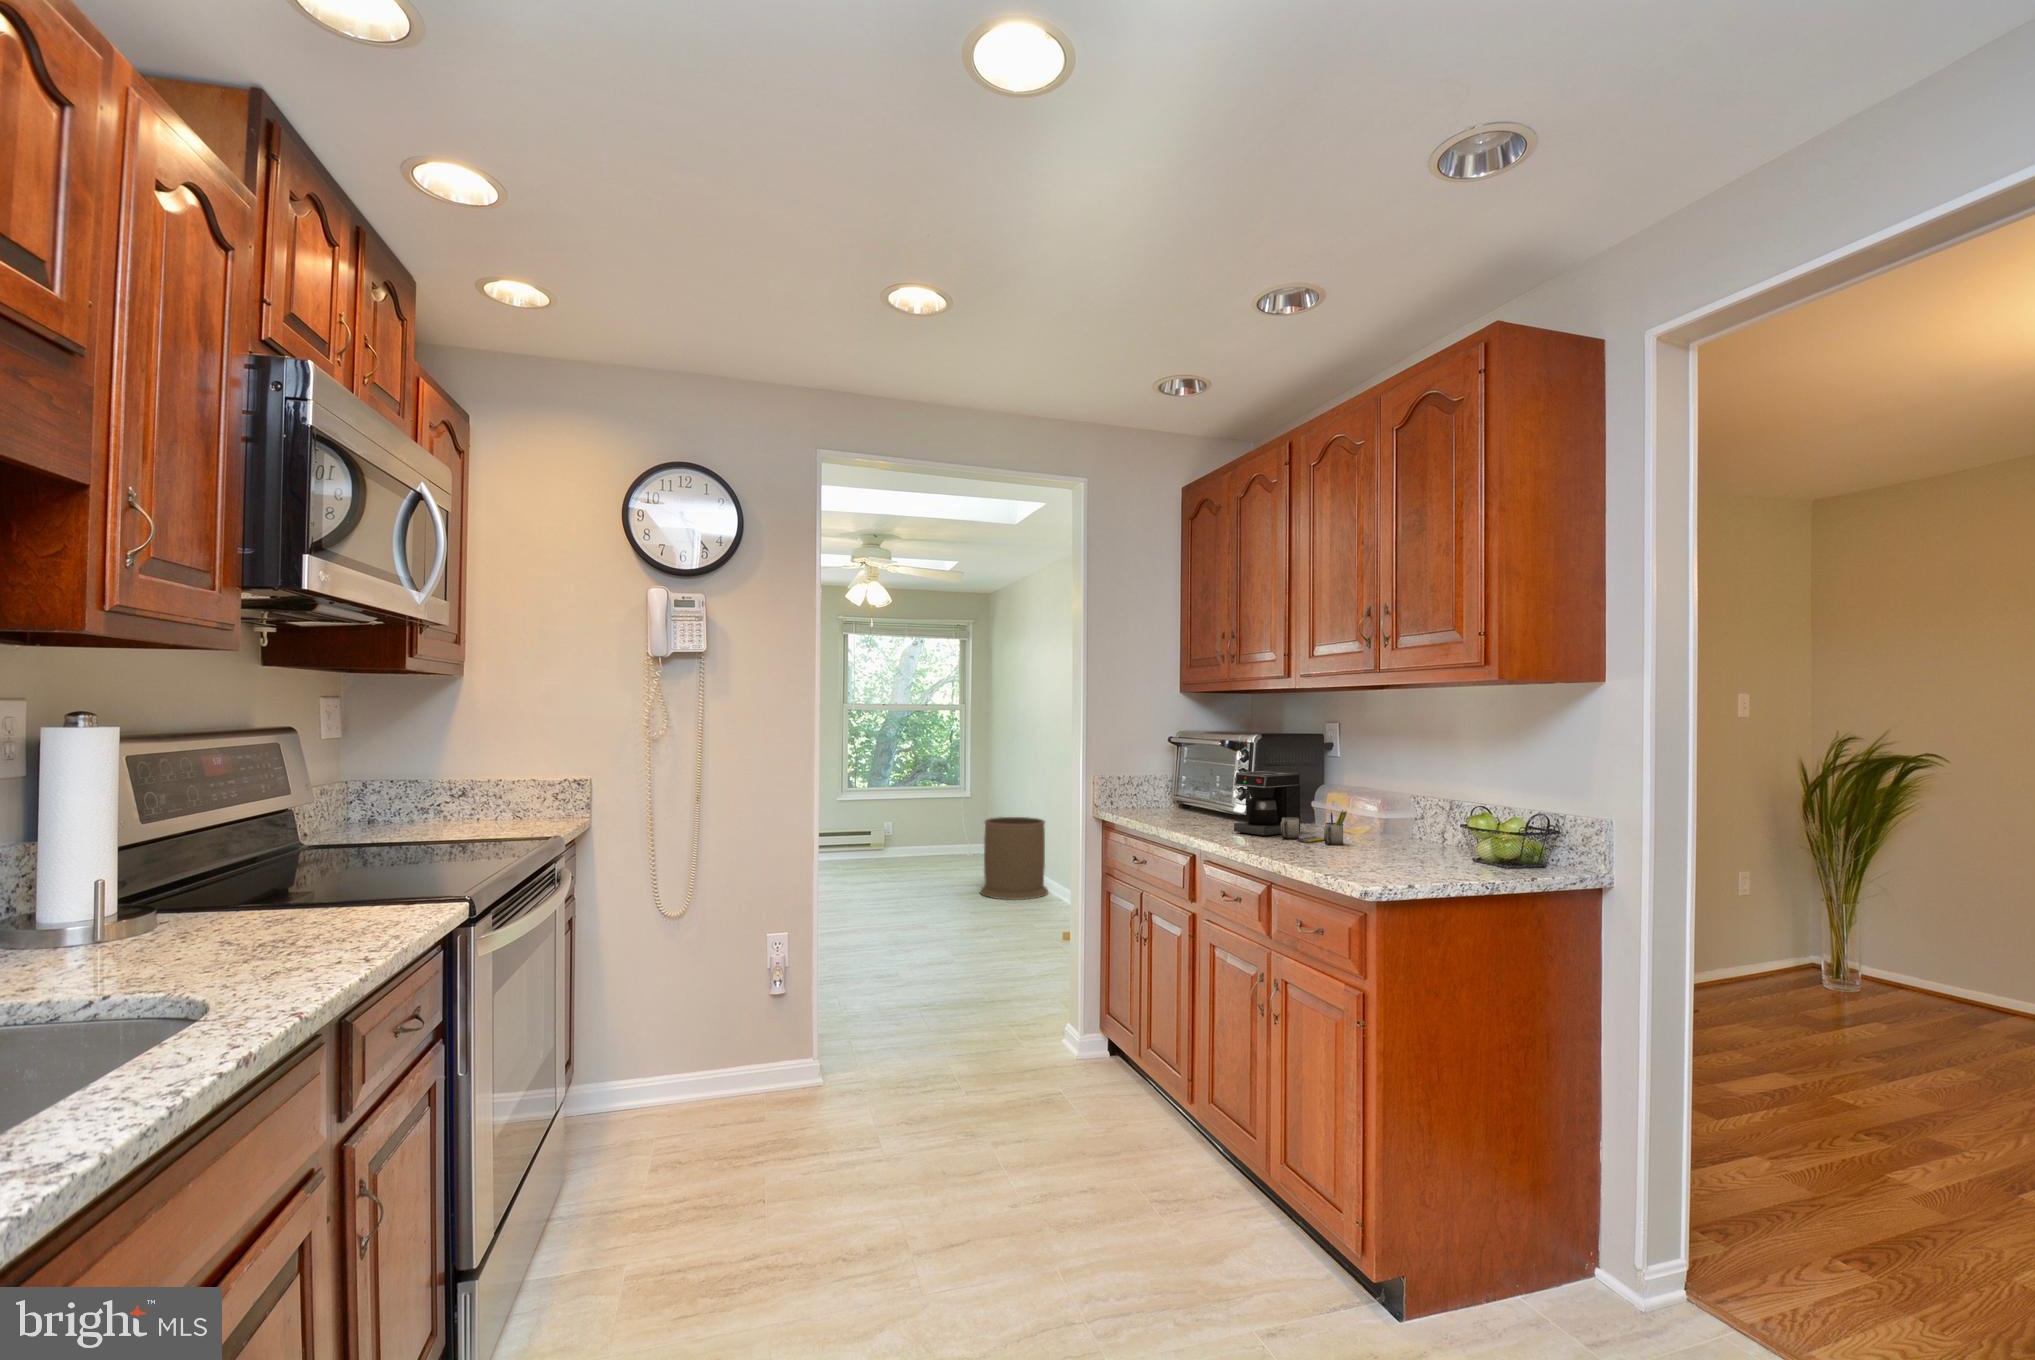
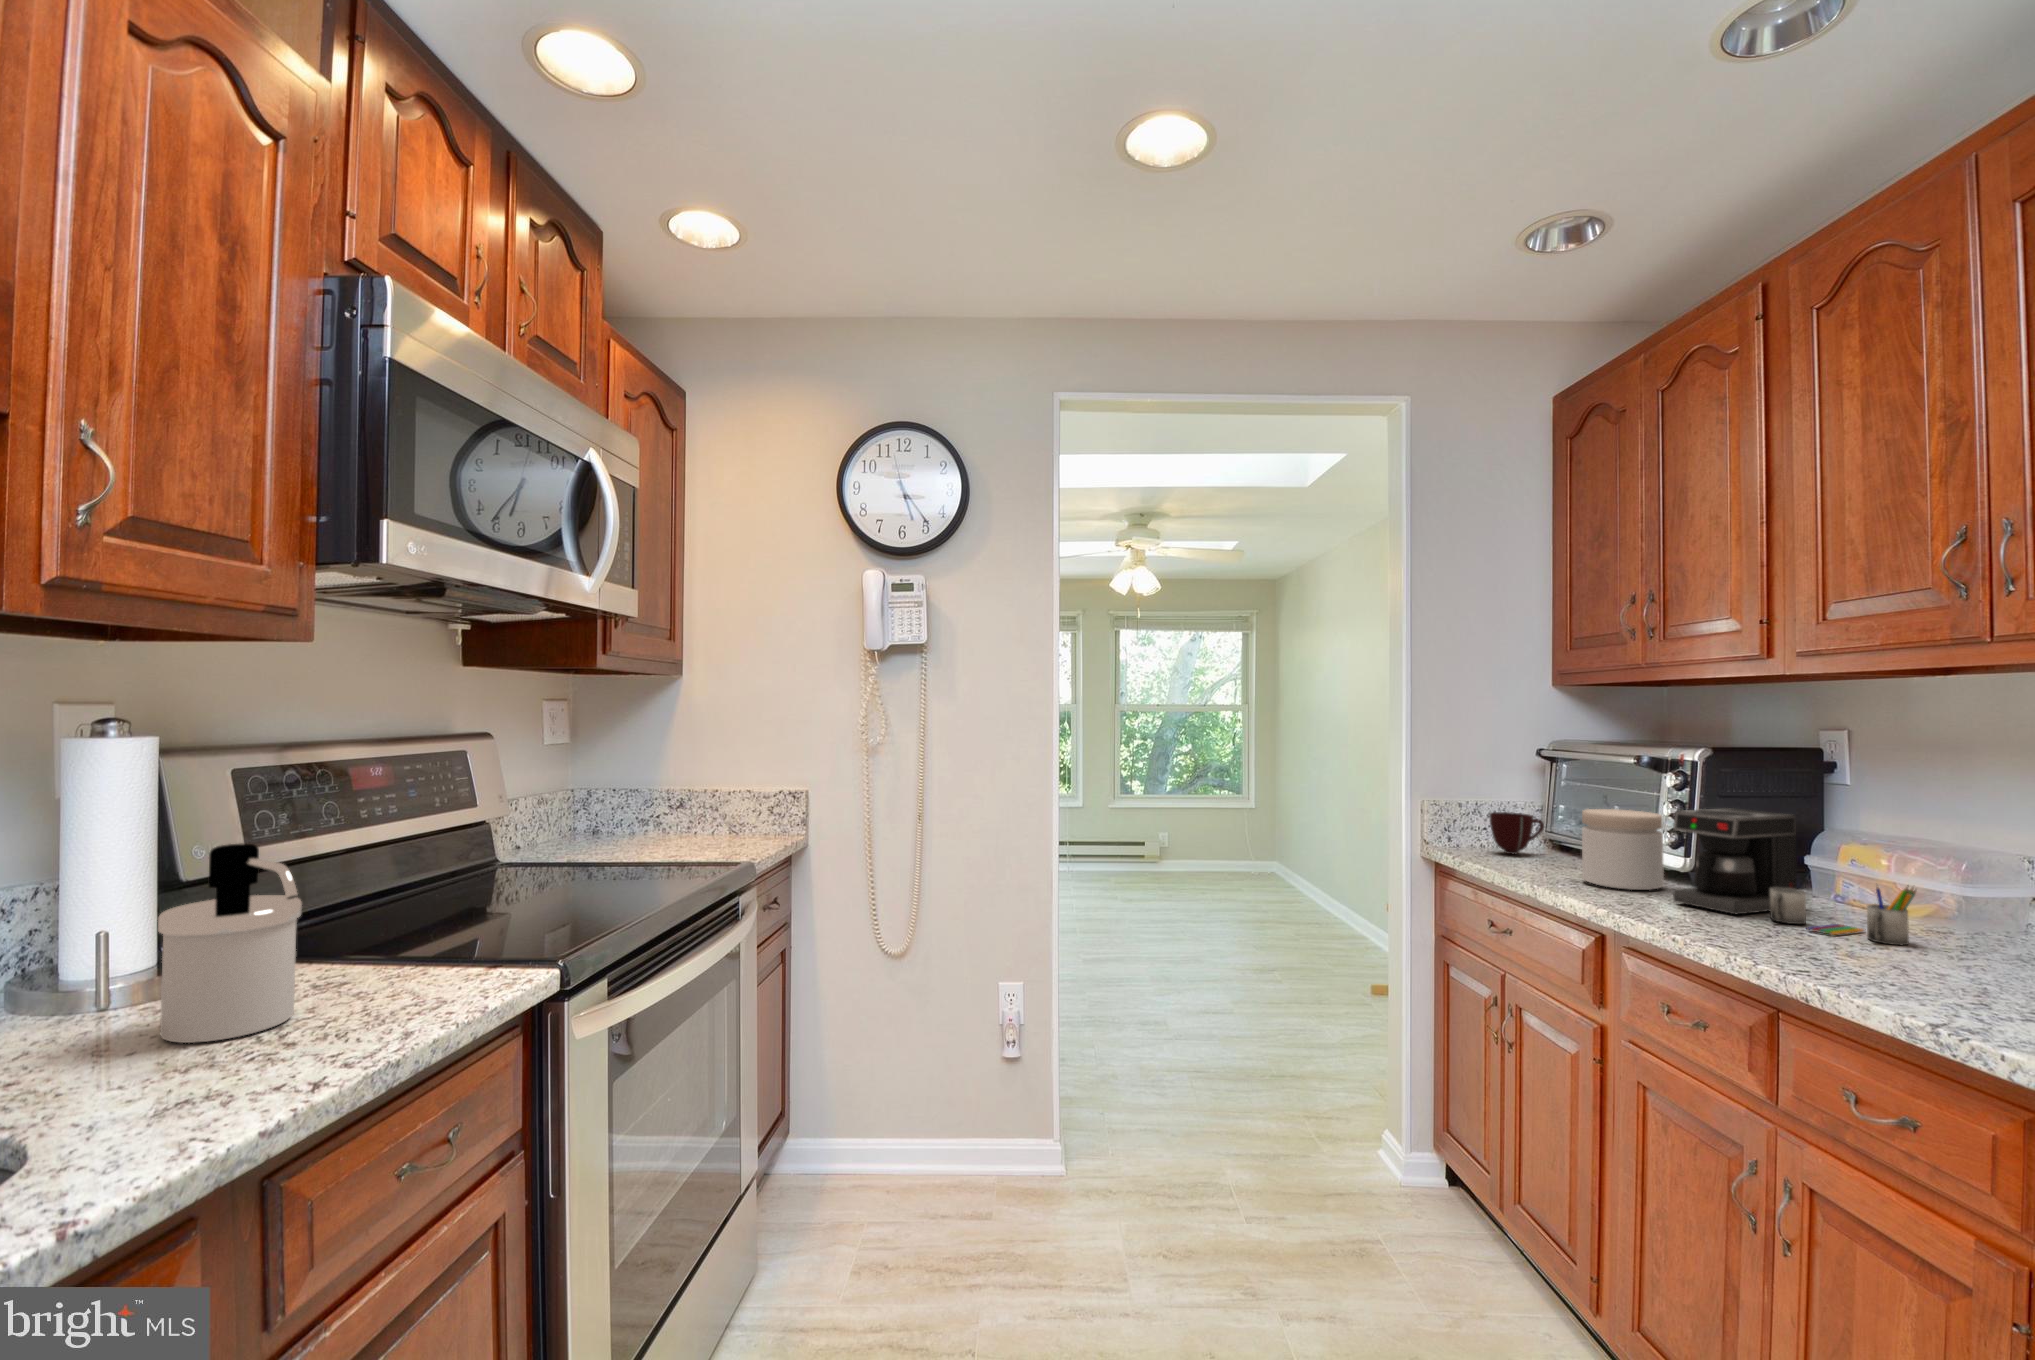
jar: none [1187,775,1233,827] -> present [1582,809,1664,890]
mug: none [1136,782,1171,811] -> present [1490,812,1544,854]
soap dispenser: none [172,807,307,953] -> present [158,843,302,1043]
trash can: present [980,817,1048,900] -> none [1269,835,1352,933]

